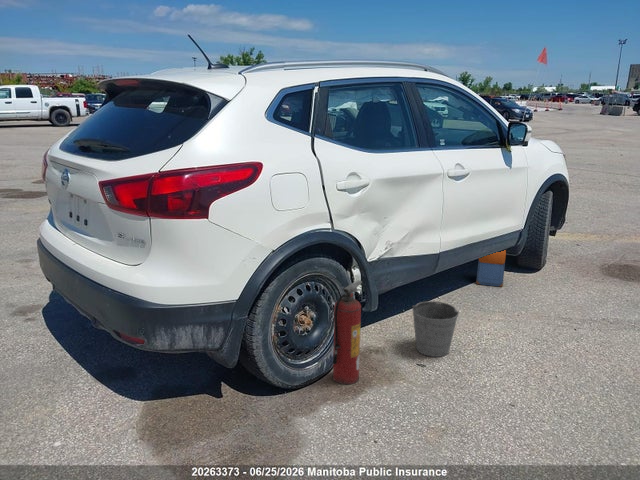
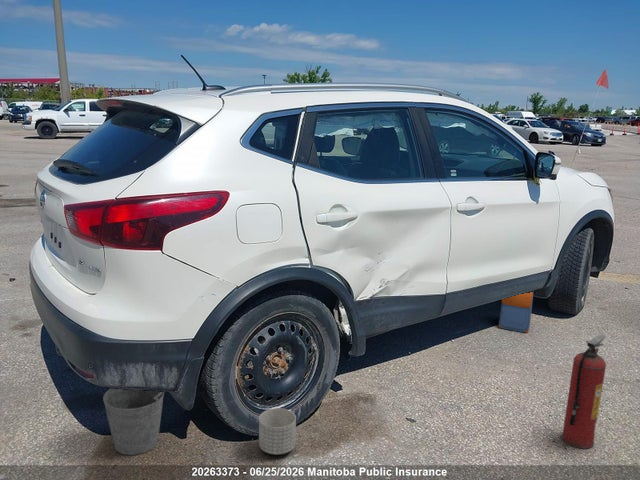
fire extinguisher: present [333,280,362,384] -> present [562,334,606,449]
bucket: present [412,301,459,357] -> present [103,388,164,455]
planter: none [294,362,328,403] -> present [259,408,296,455]

